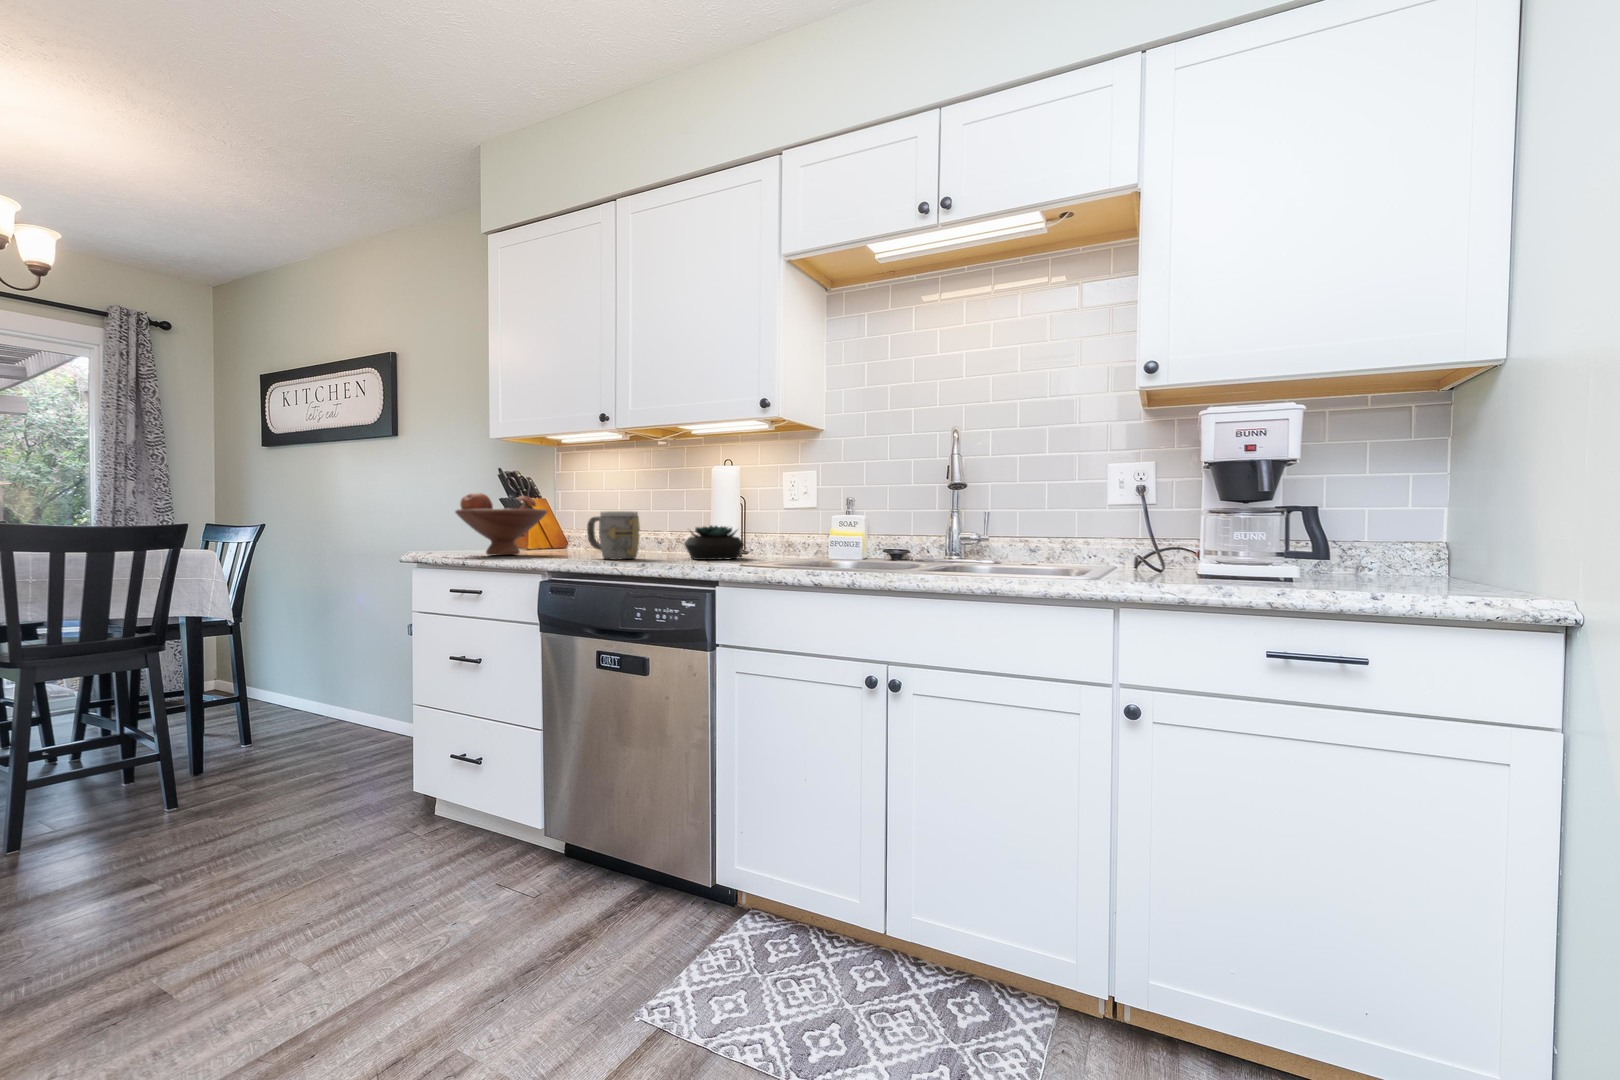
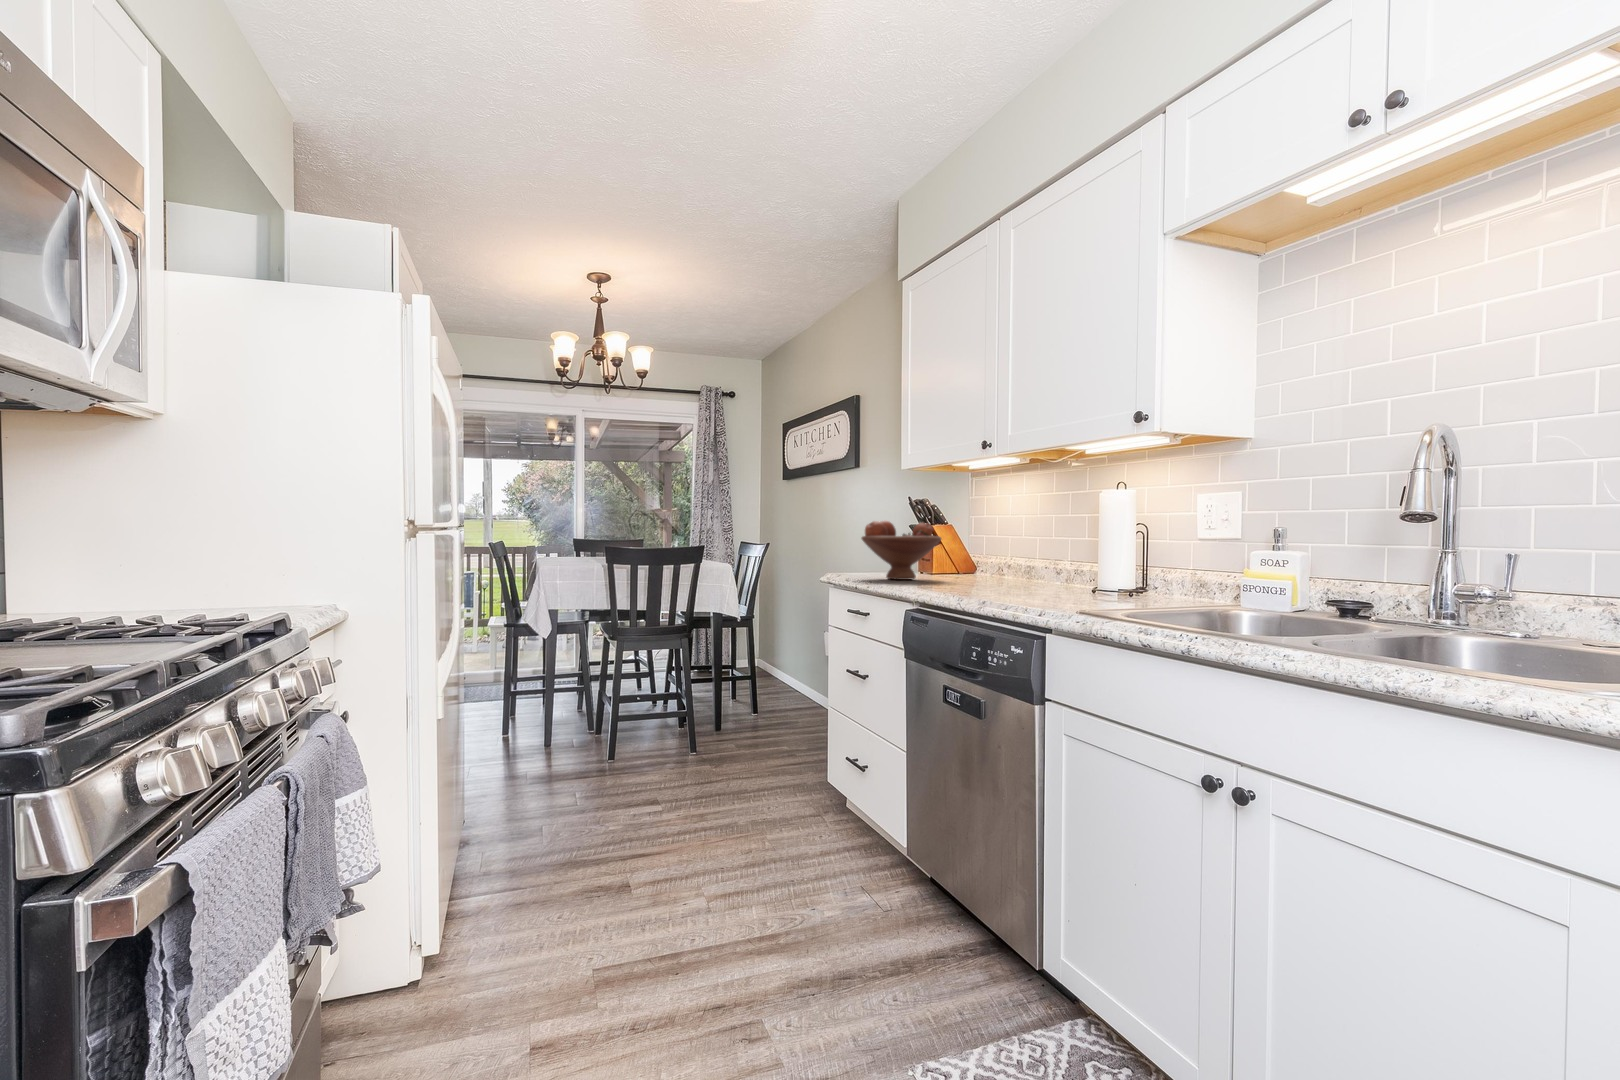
mug: present [587,511,640,560] -> none [961,541,1010,591]
succulent plant: present [684,526,744,560] -> none [1052,557,1123,598]

